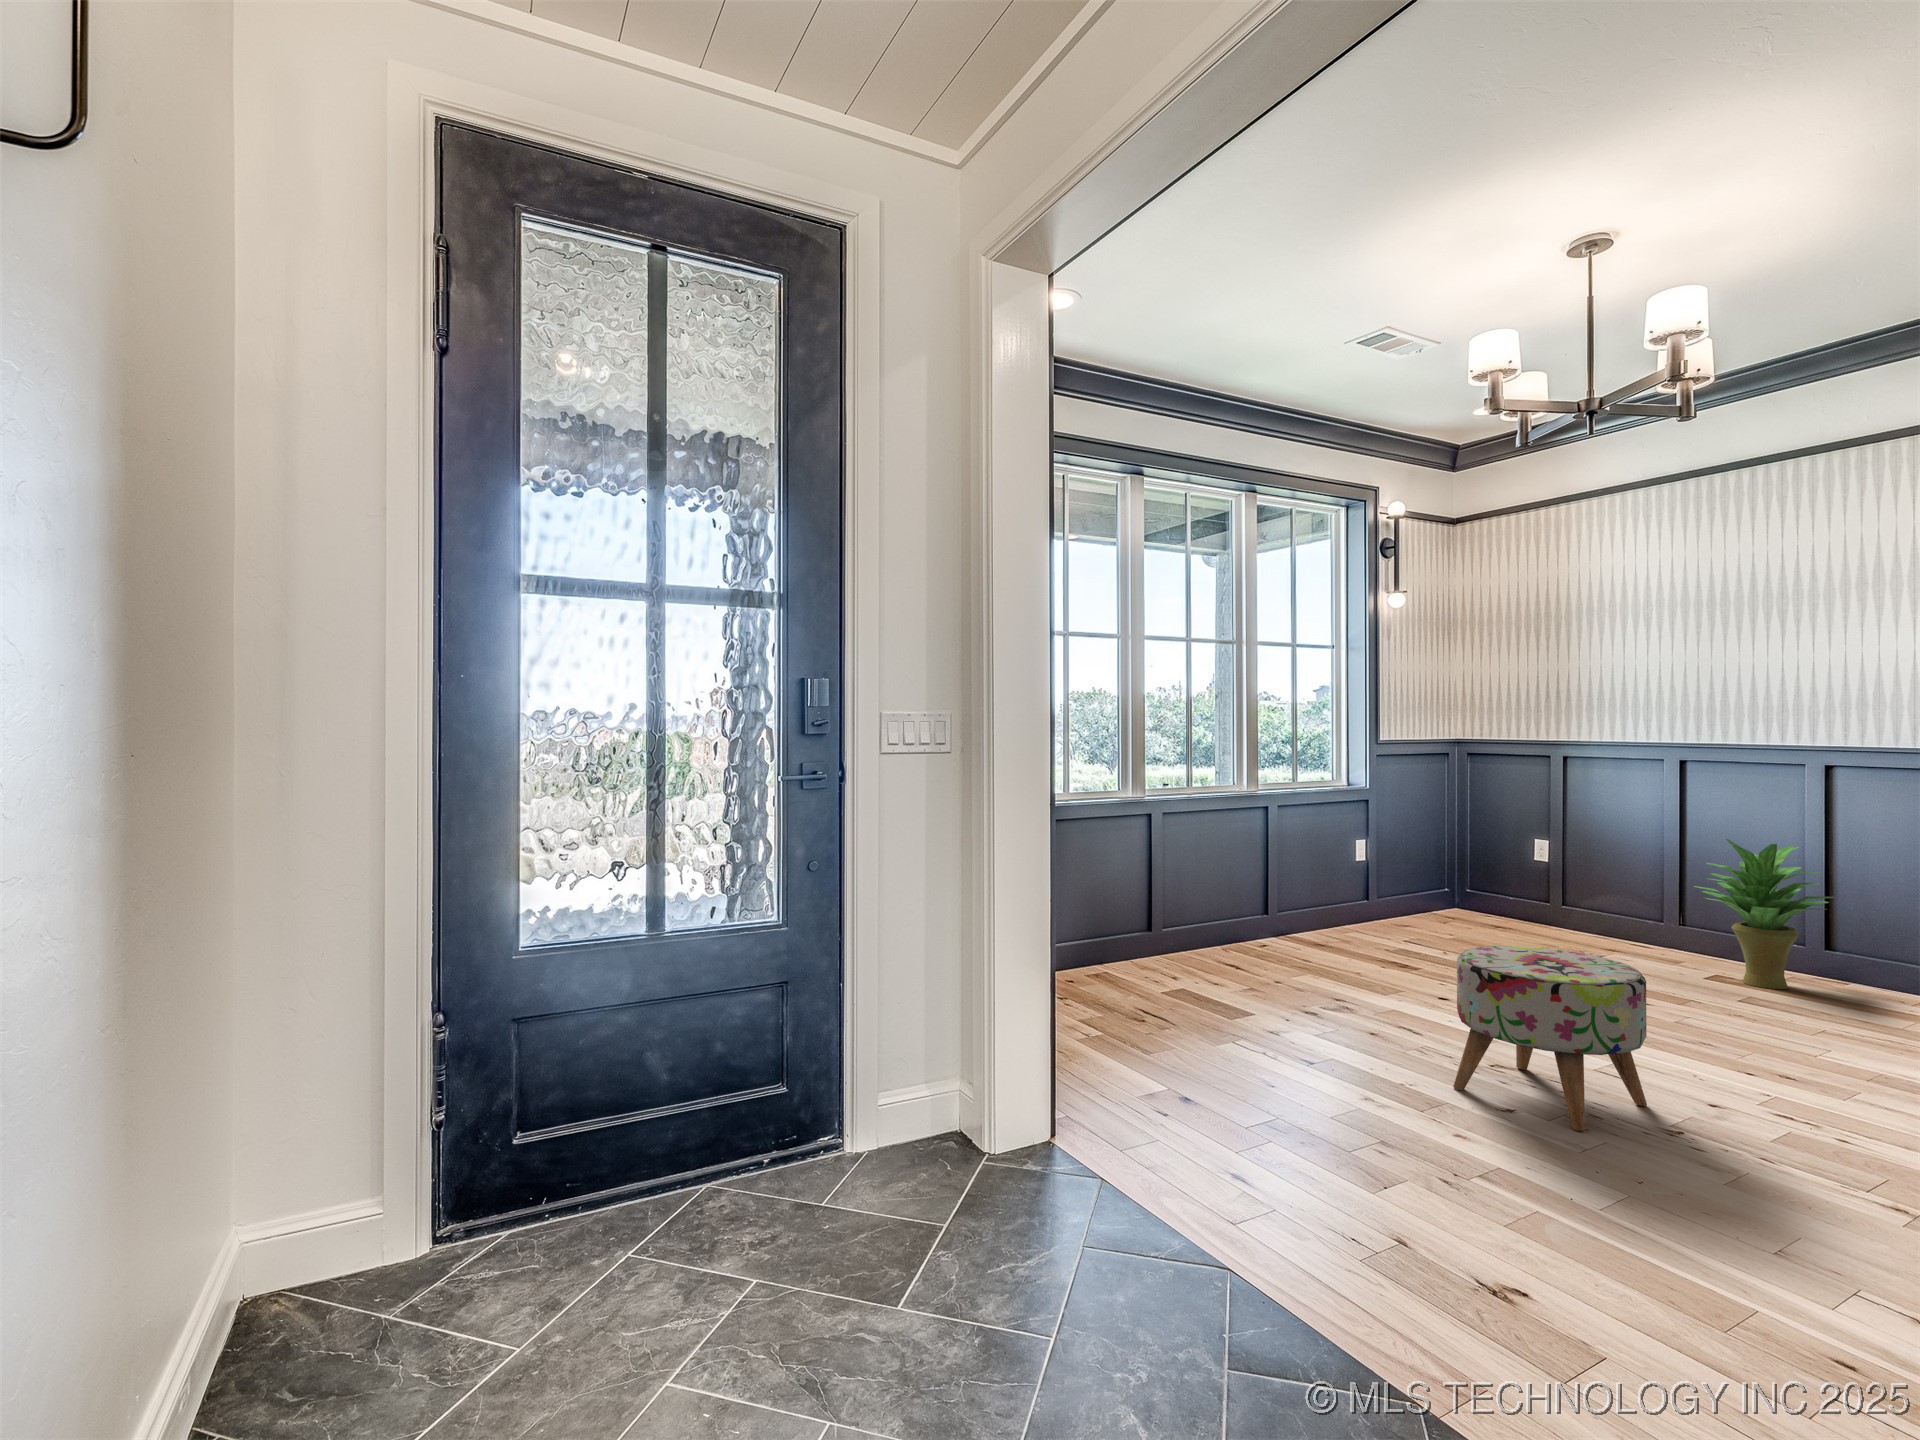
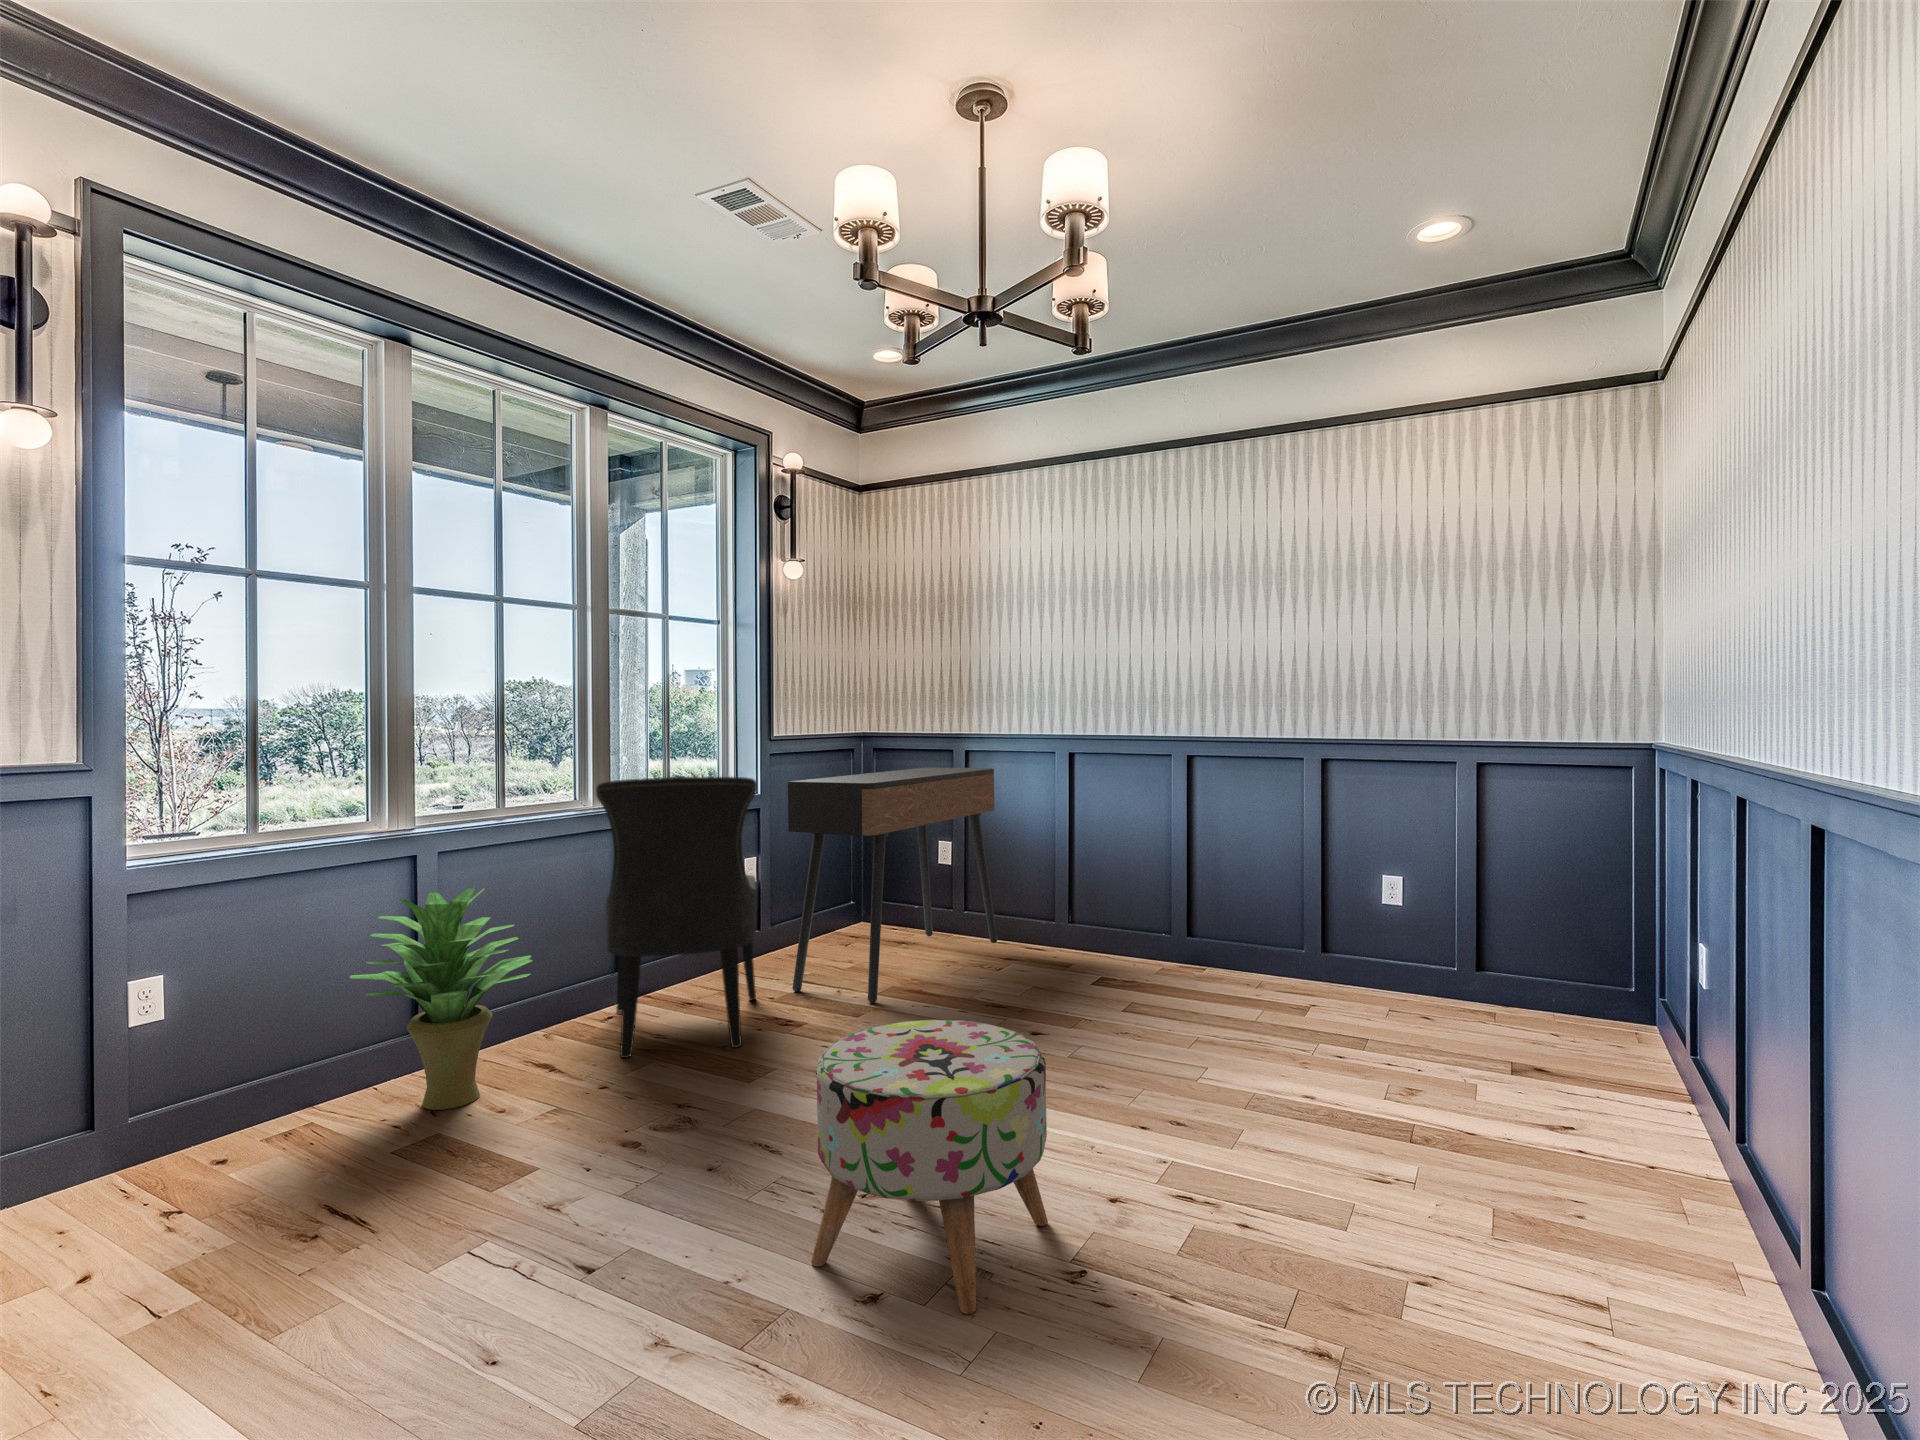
dining chair: none [1257,767,1380,974] -> present [596,776,757,1058]
console table: none [1396,771,1598,963] -> present [788,768,998,1003]
potted plant: present [1694,839,1834,989] -> present [350,888,532,1110]

